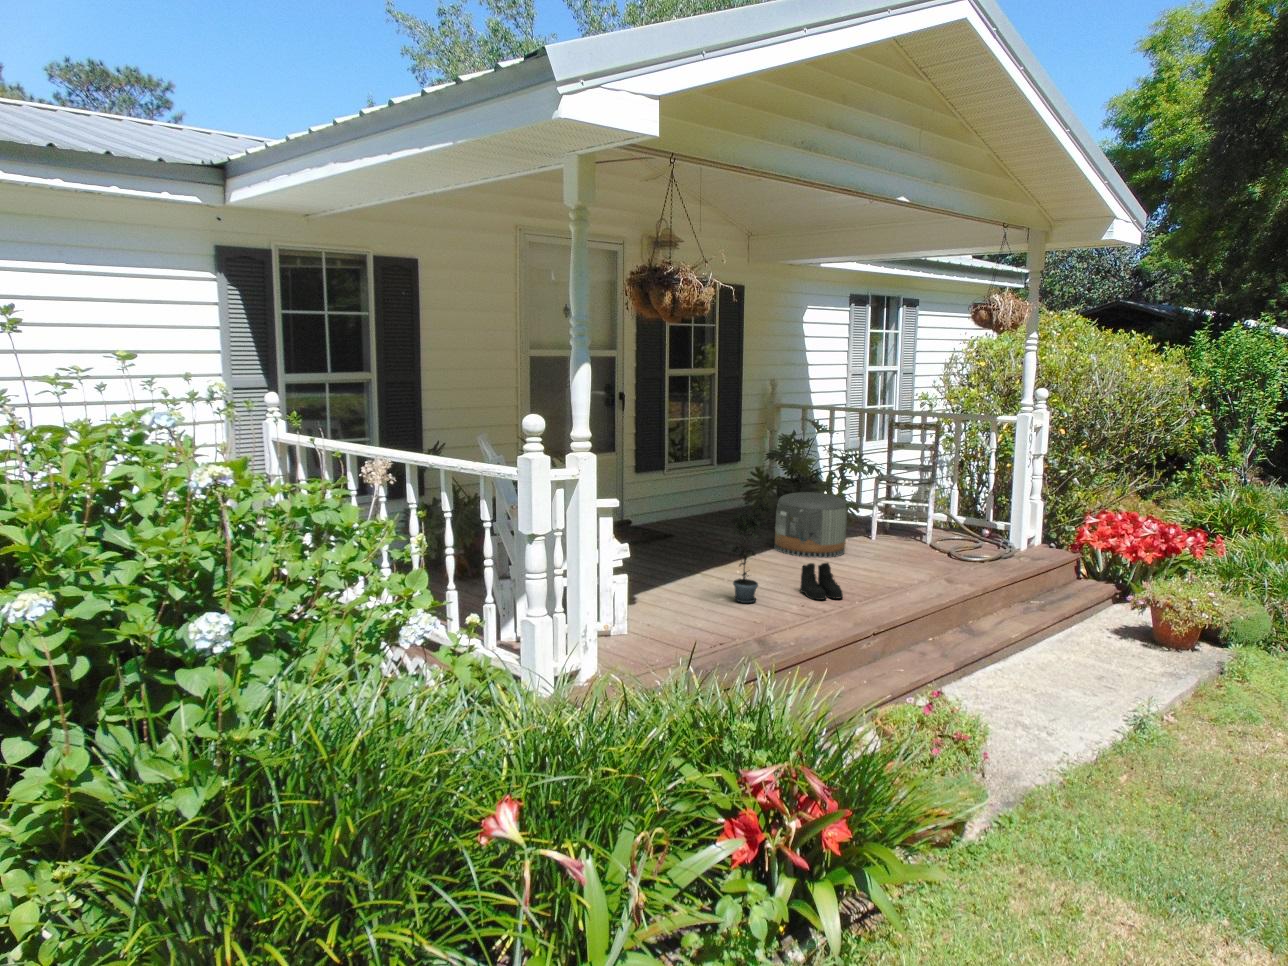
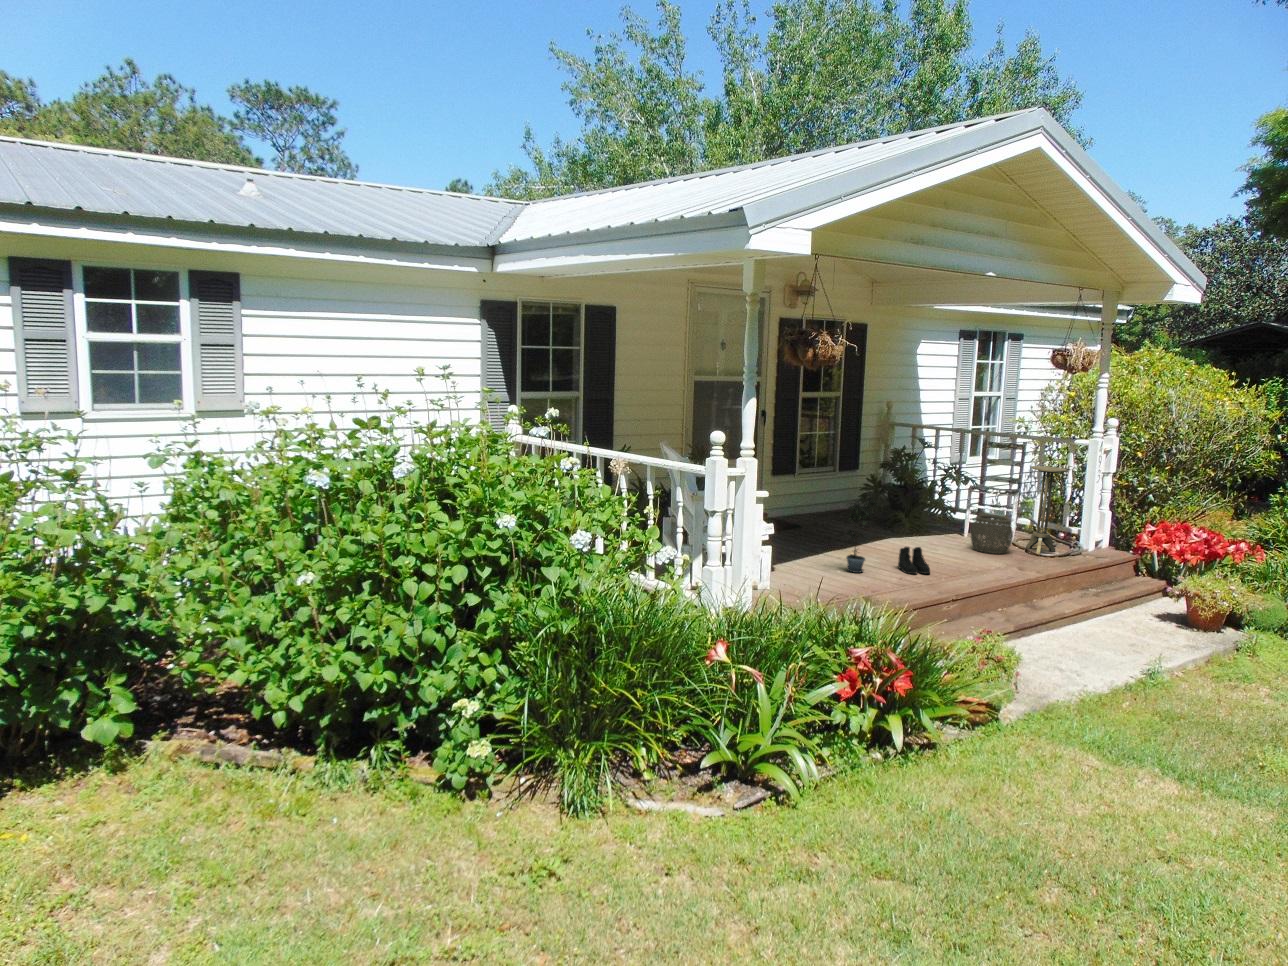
side table: none [949,450,997,559] -> present [1026,466,1067,554]
pouf: present [774,492,847,558] -> none [881,495,941,547]
woven basket: none [884,513,937,562] -> present [971,515,1013,554]

